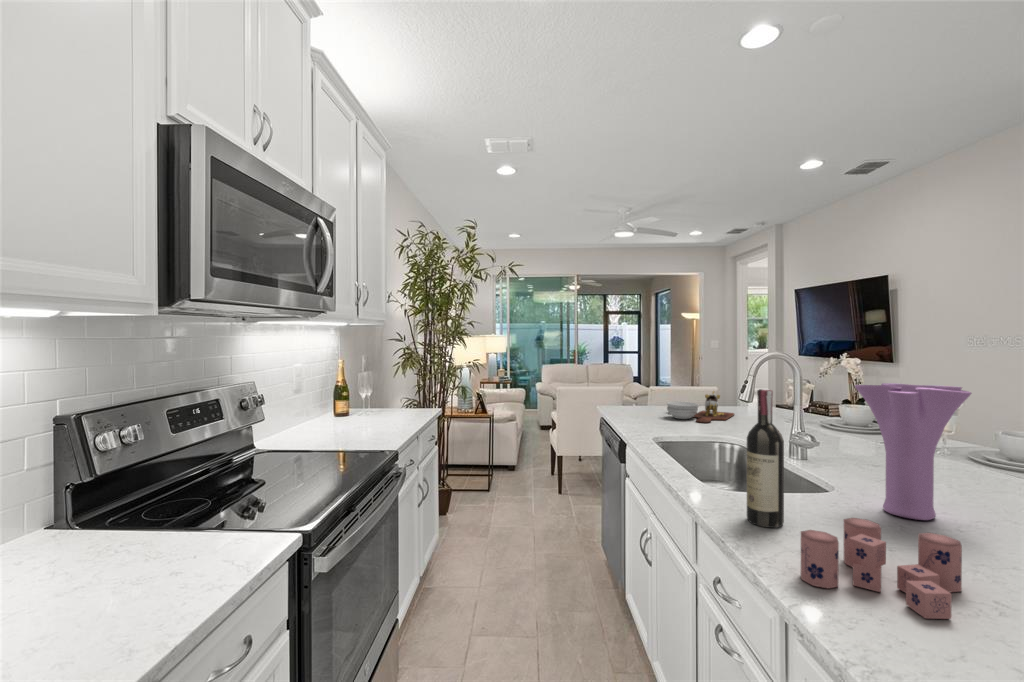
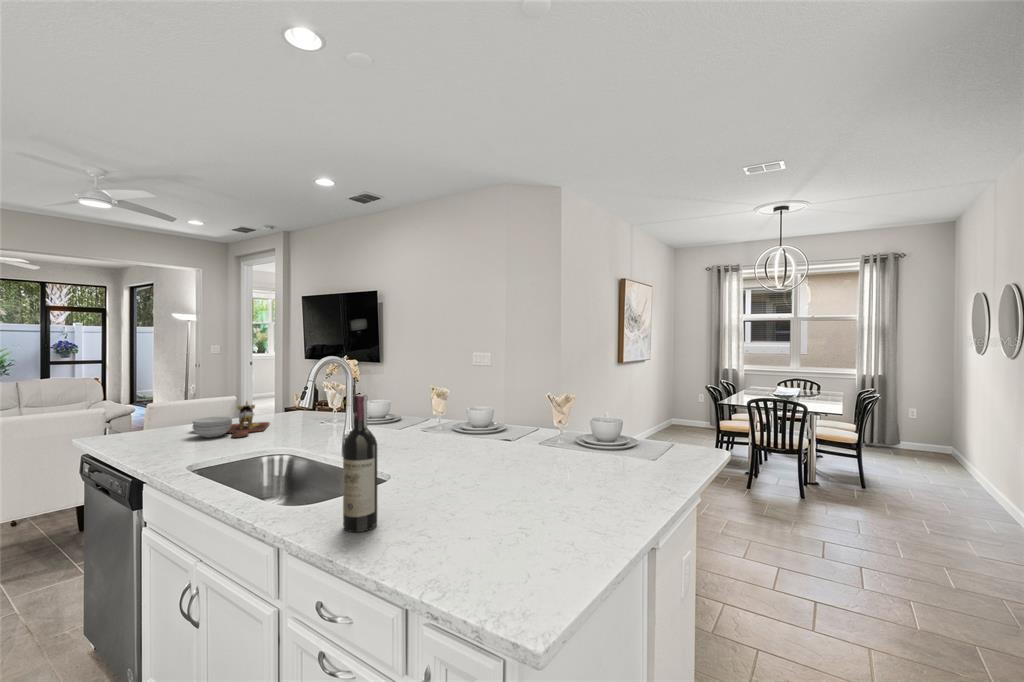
vase: present [855,383,971,520] -> none [416,380,489,488]
candle: present [801,518,962,619] -> none [416,494,518,571]

